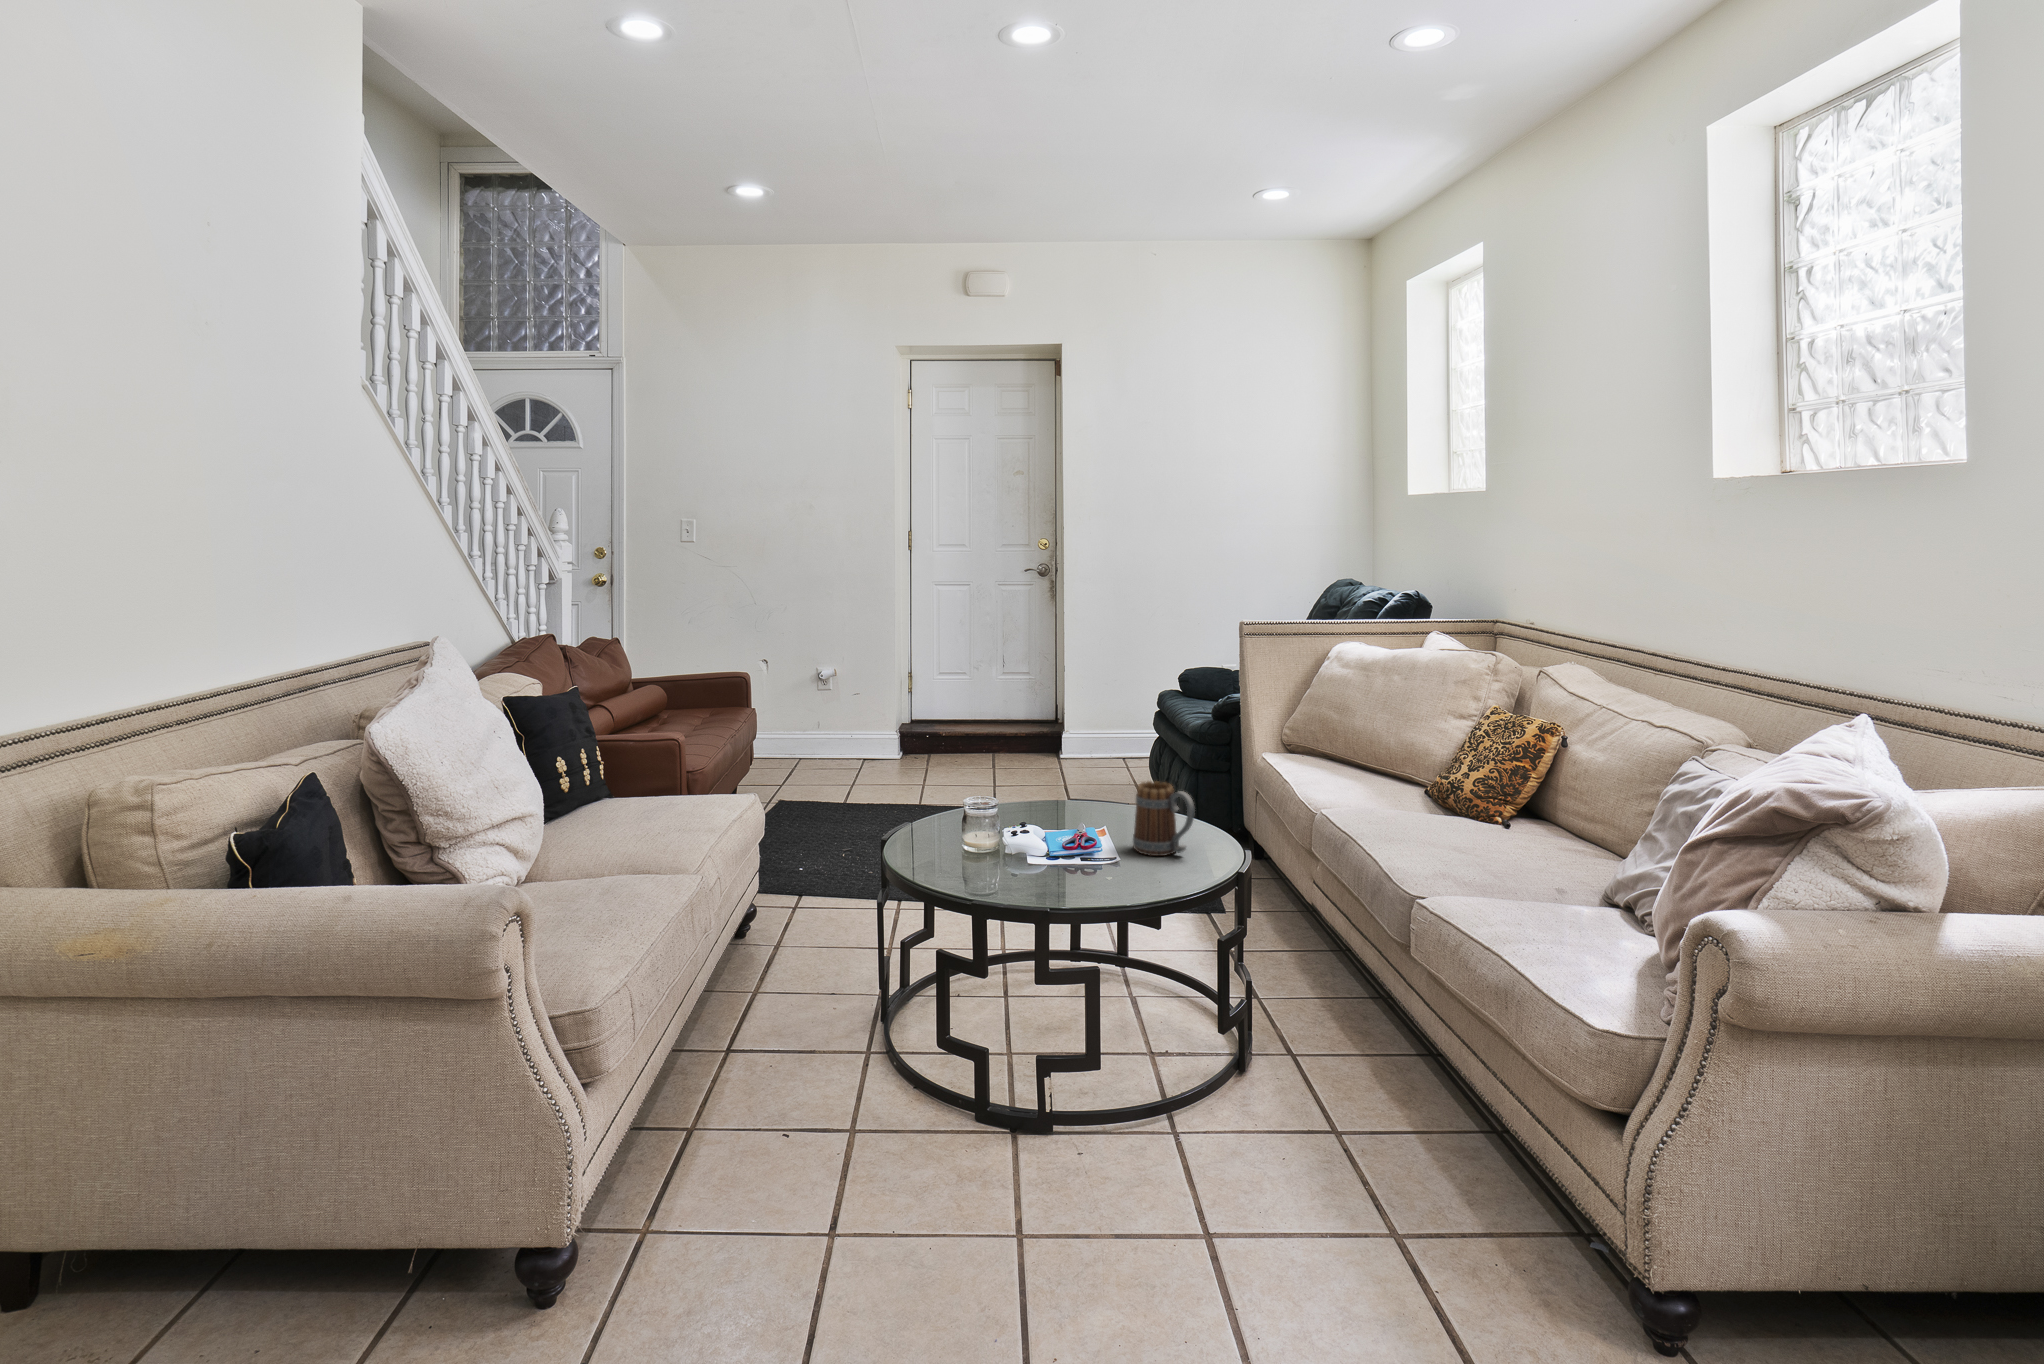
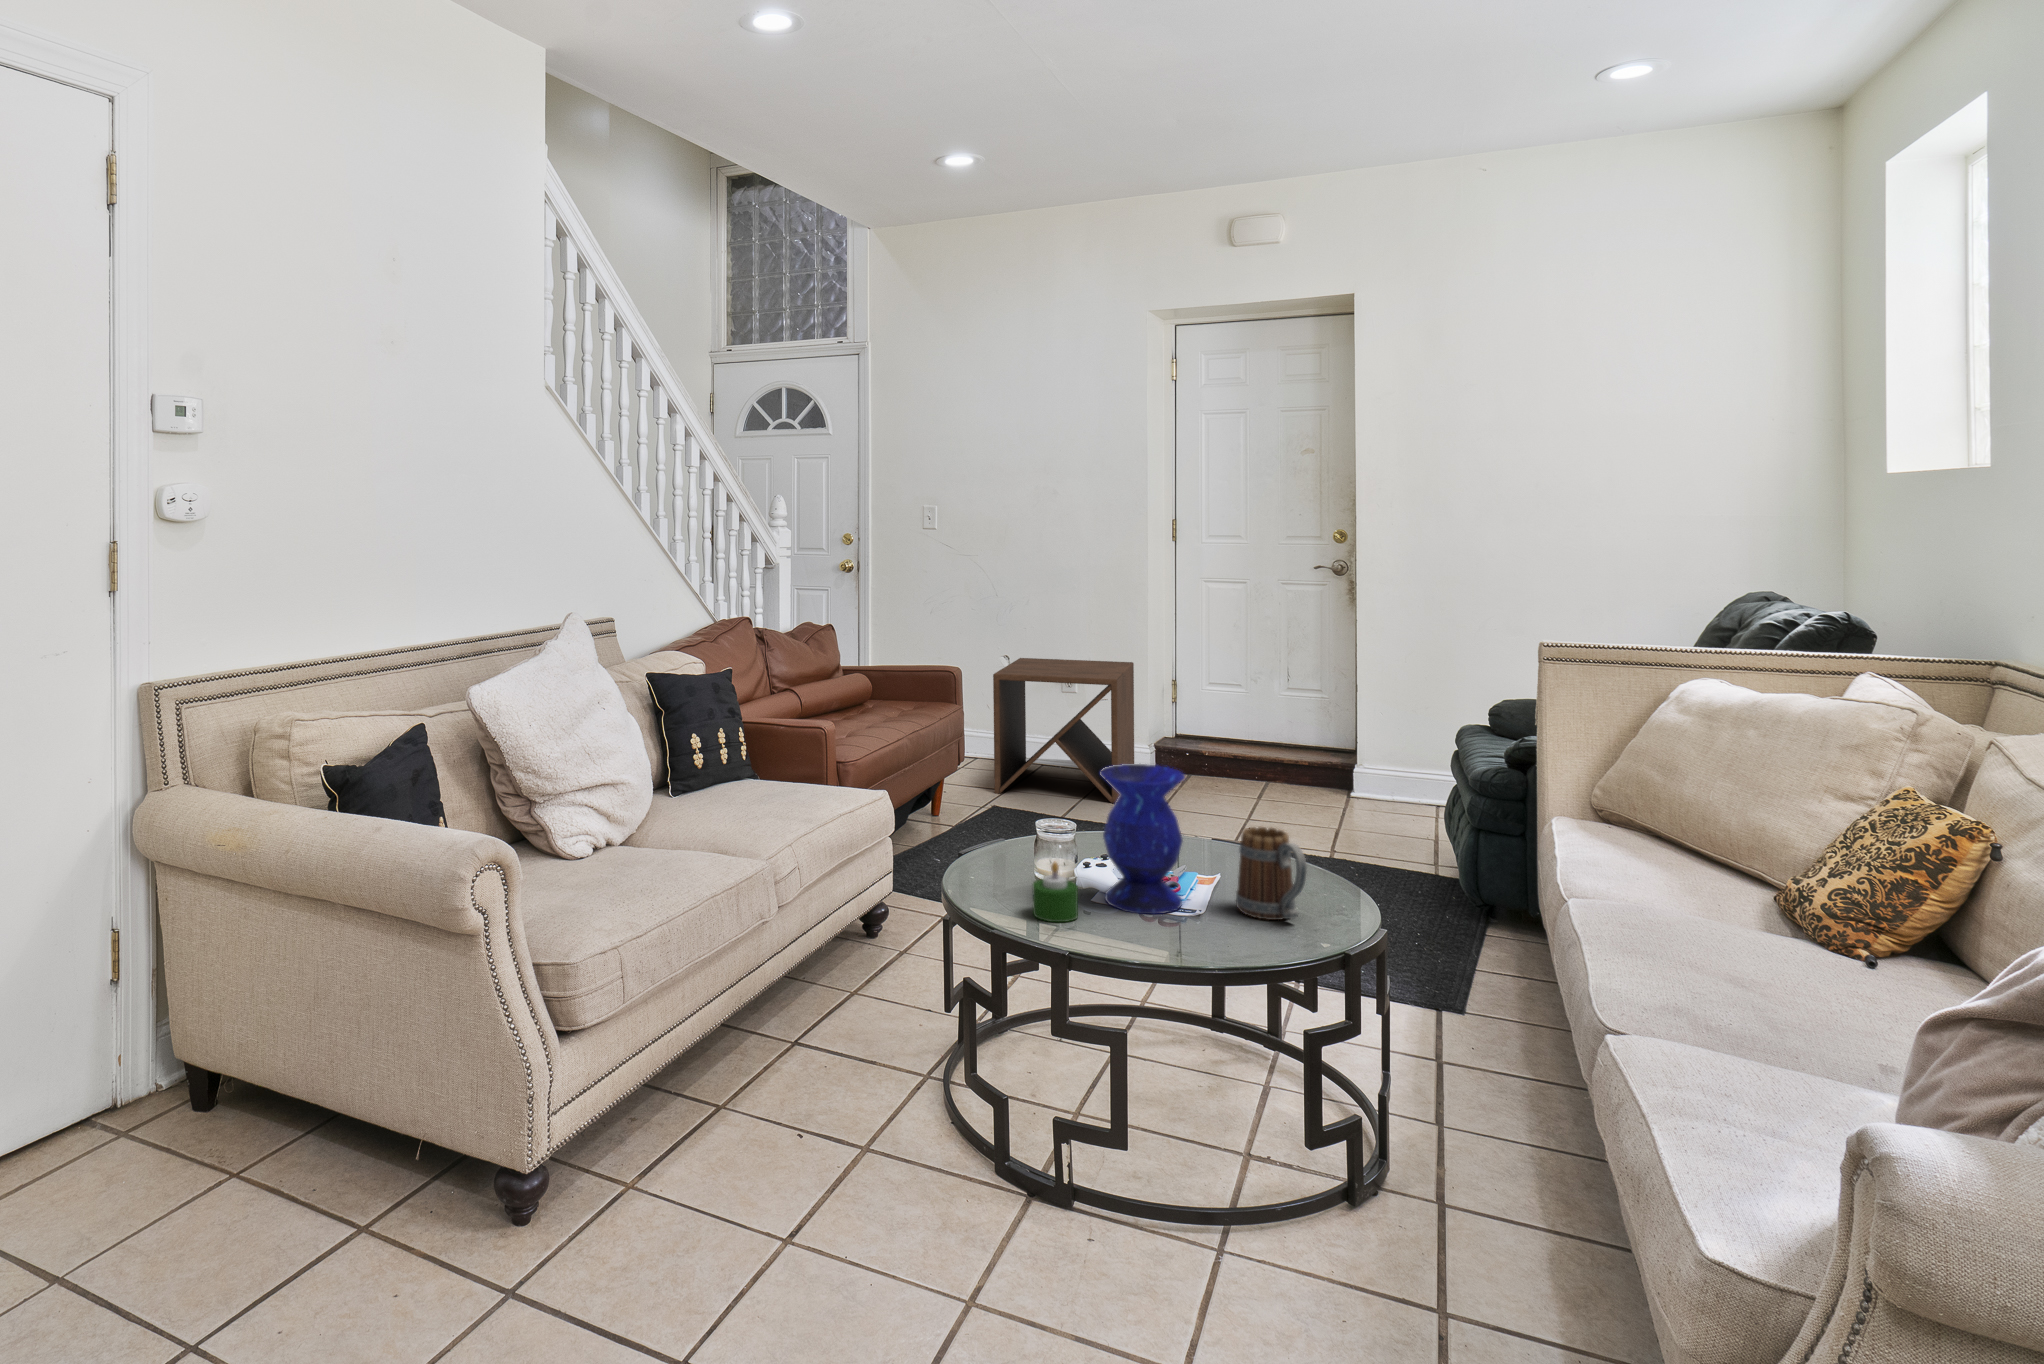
side table: none [775,657,887,785] -> present [993,658,1134,804]
vase: none [1029,740,1099,867] -> present [1100,764,1185,914]
candle: none [991,832,1030,885] -> present [1033,862,1078,922]

